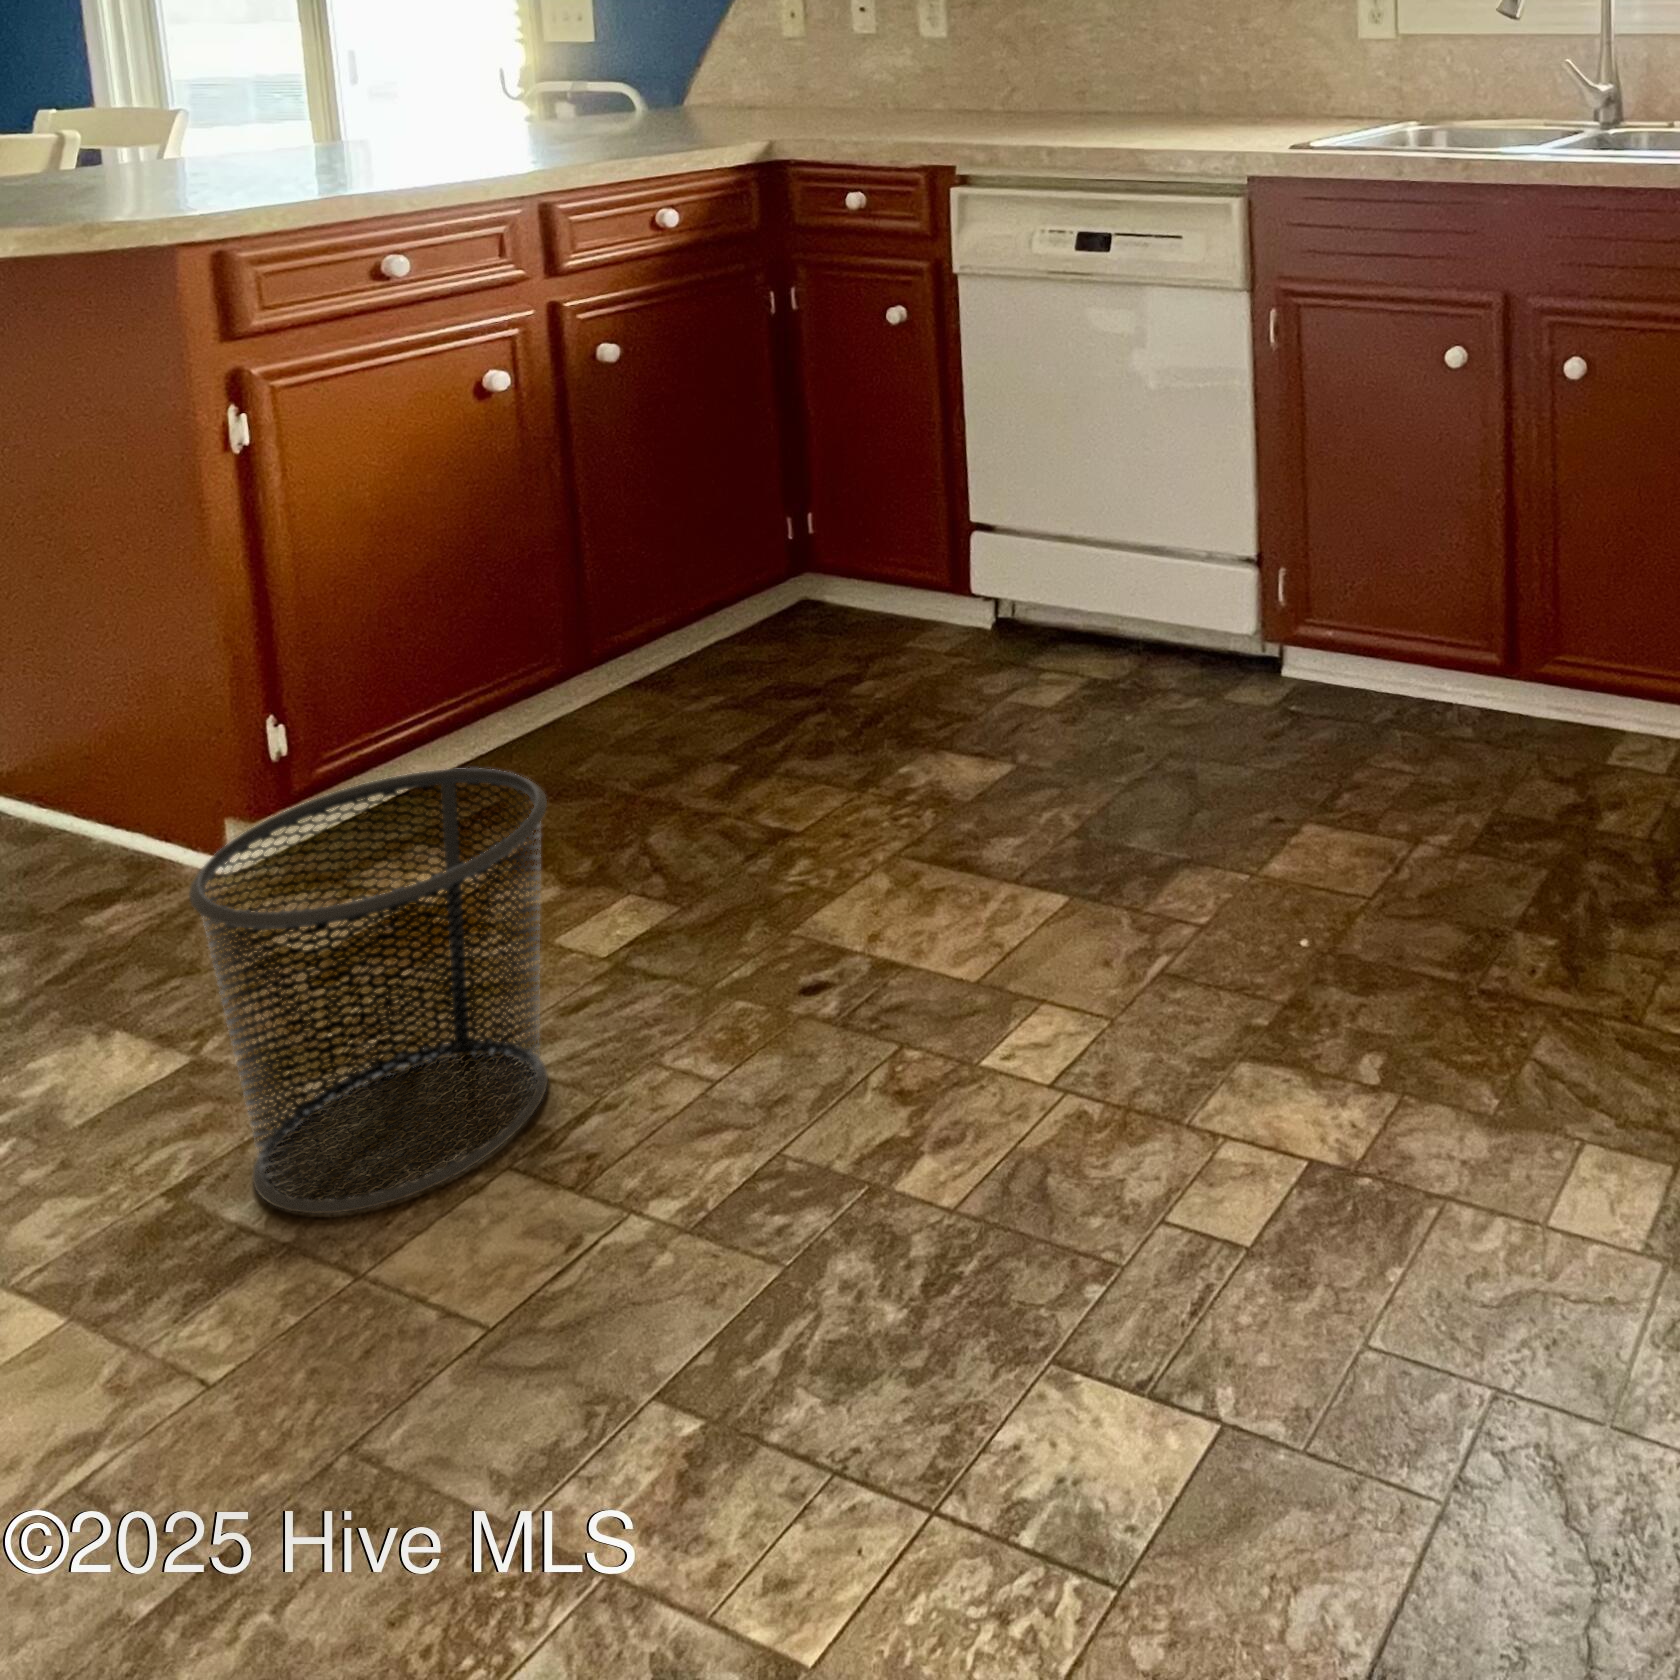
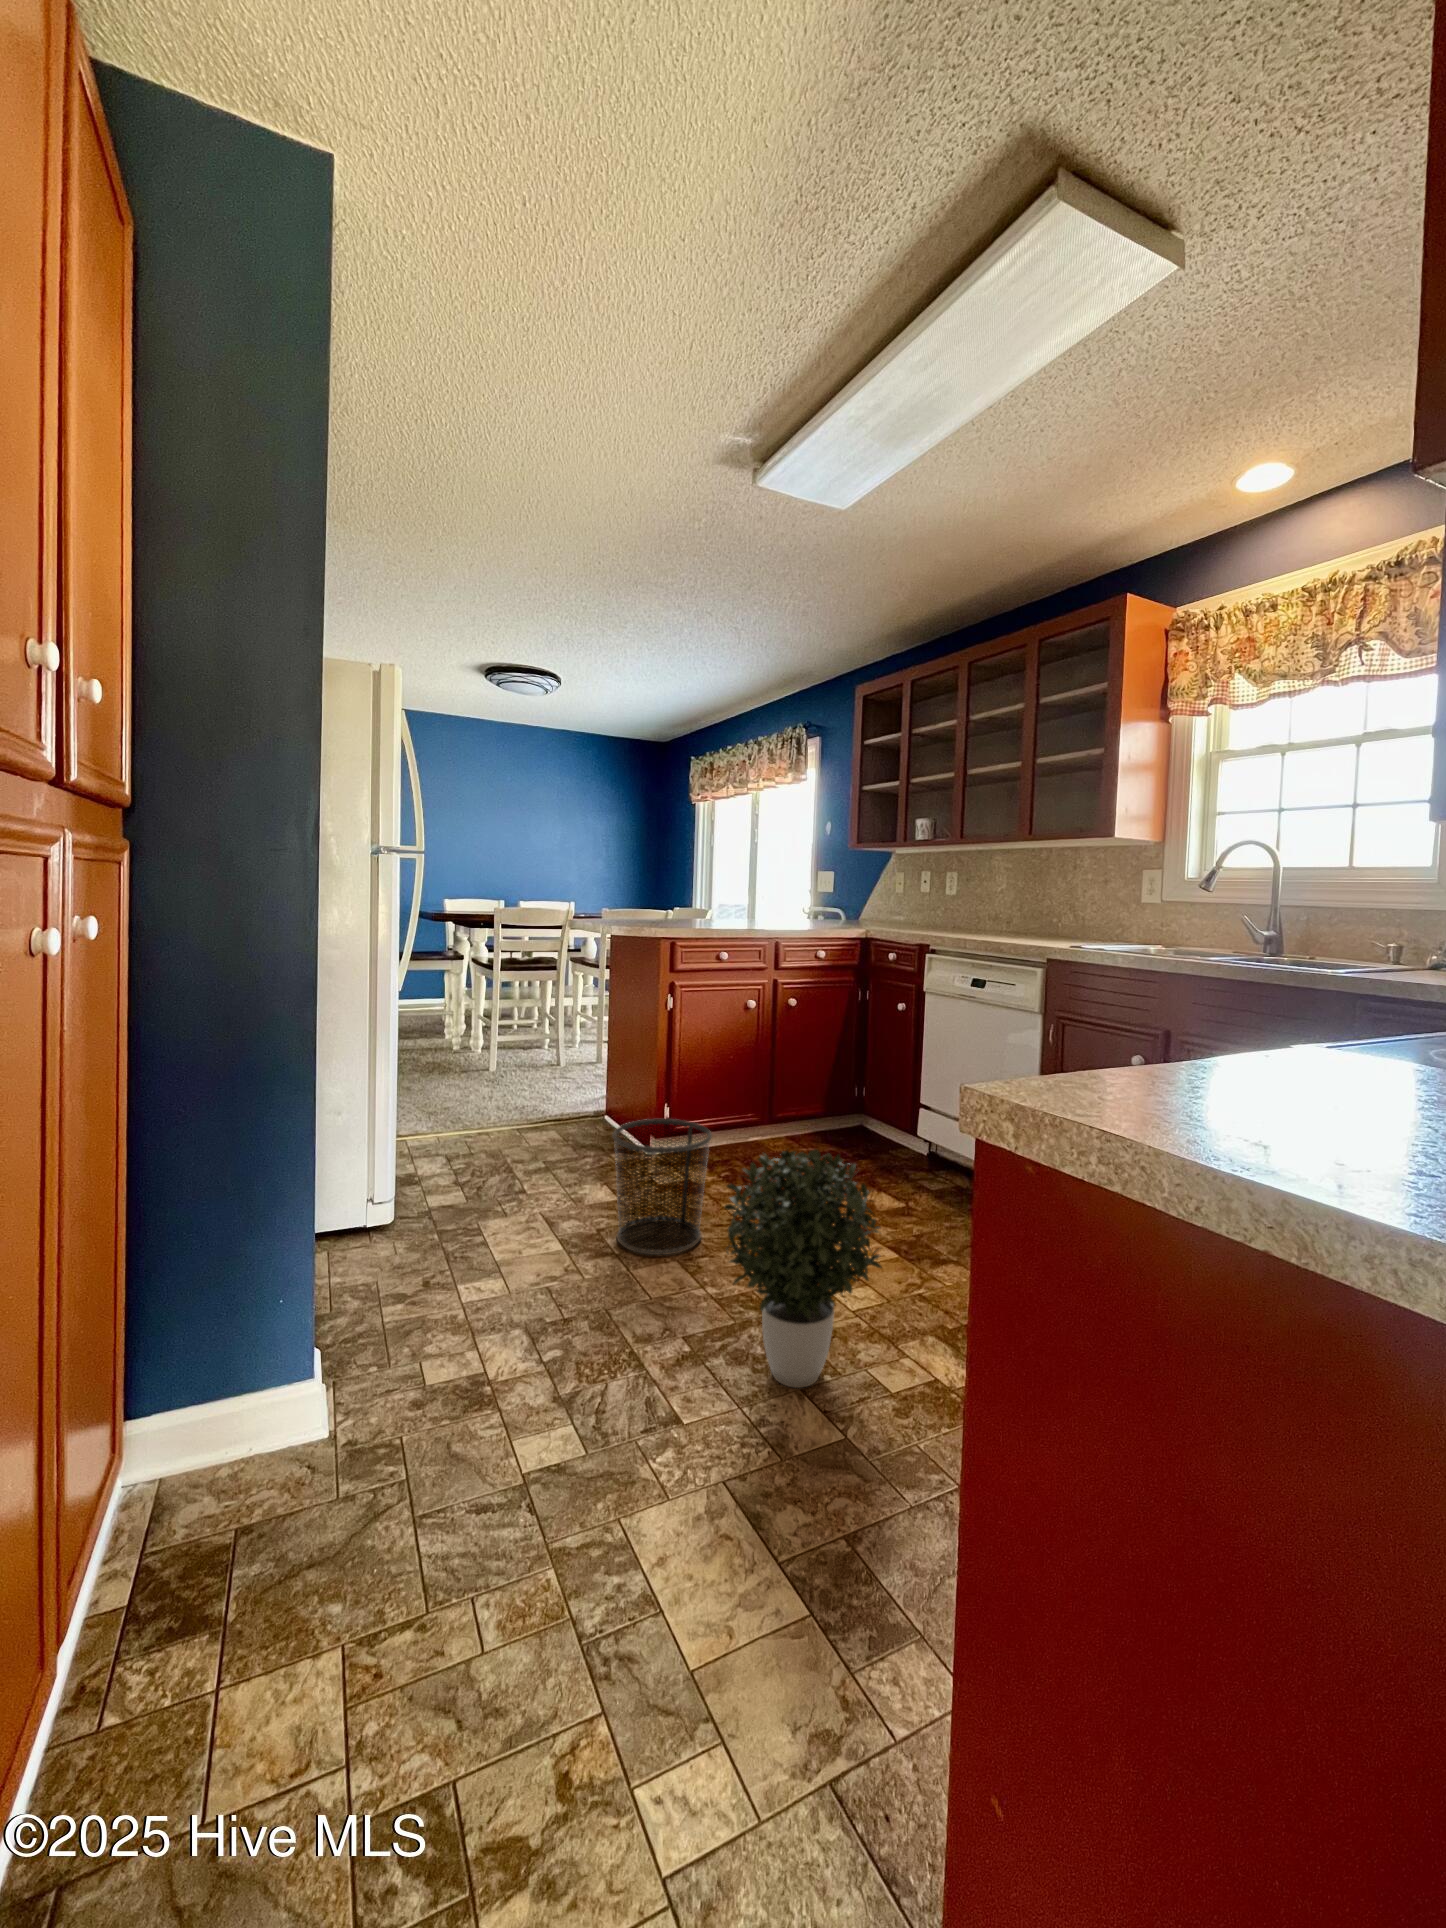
potted plant: none [765,760,1206,1374] -> present [724,1149,881,1388]

